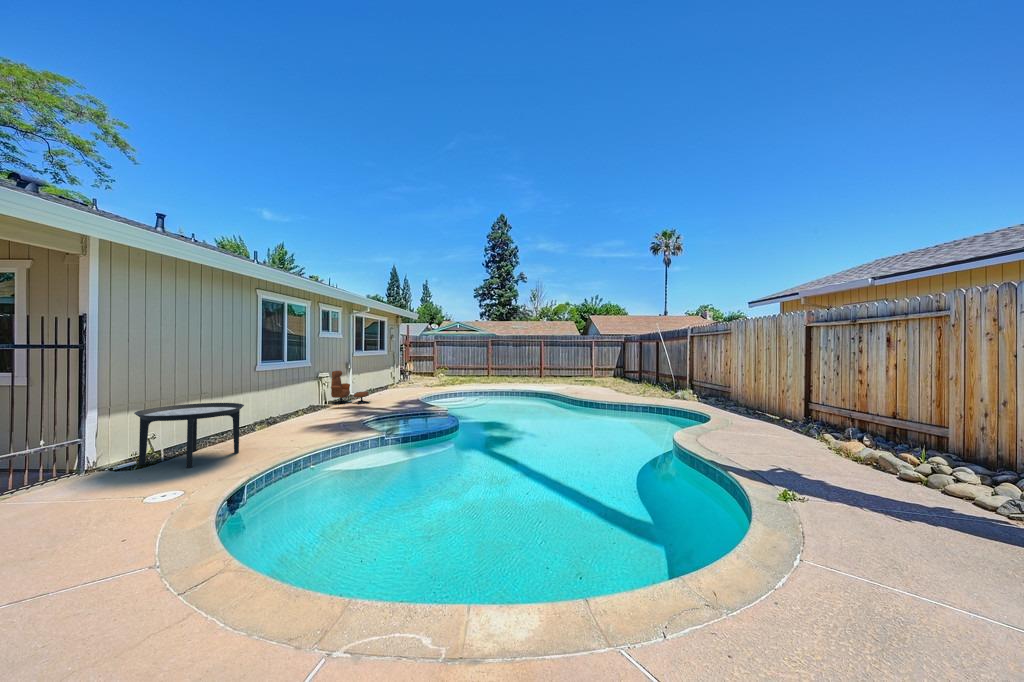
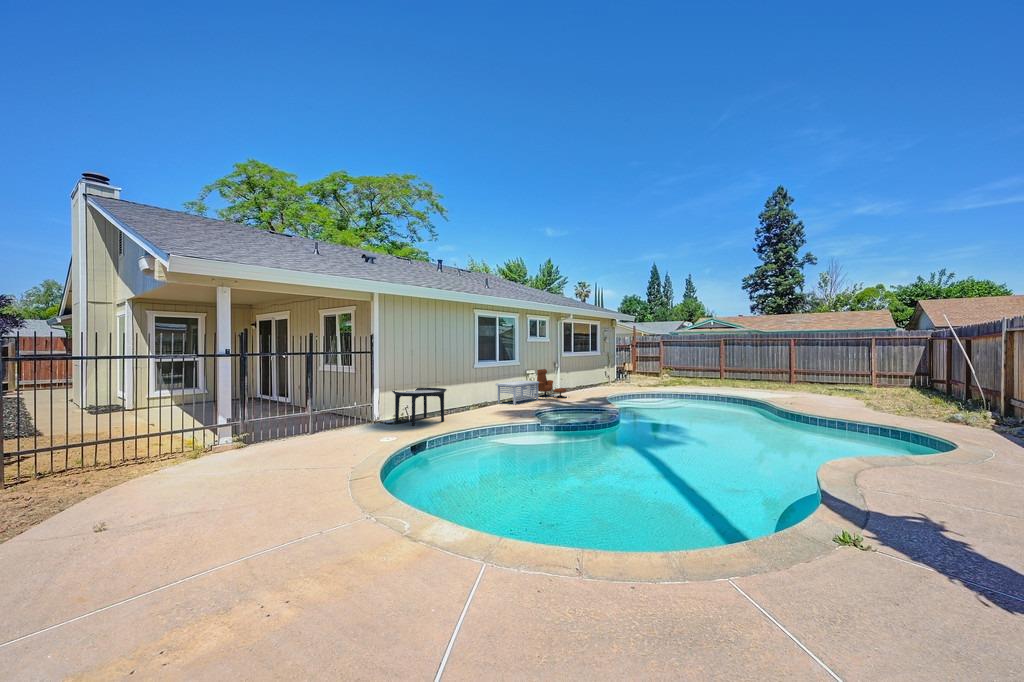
storage bench: none [285,386,340,417] -> present [496,381,539,405]

